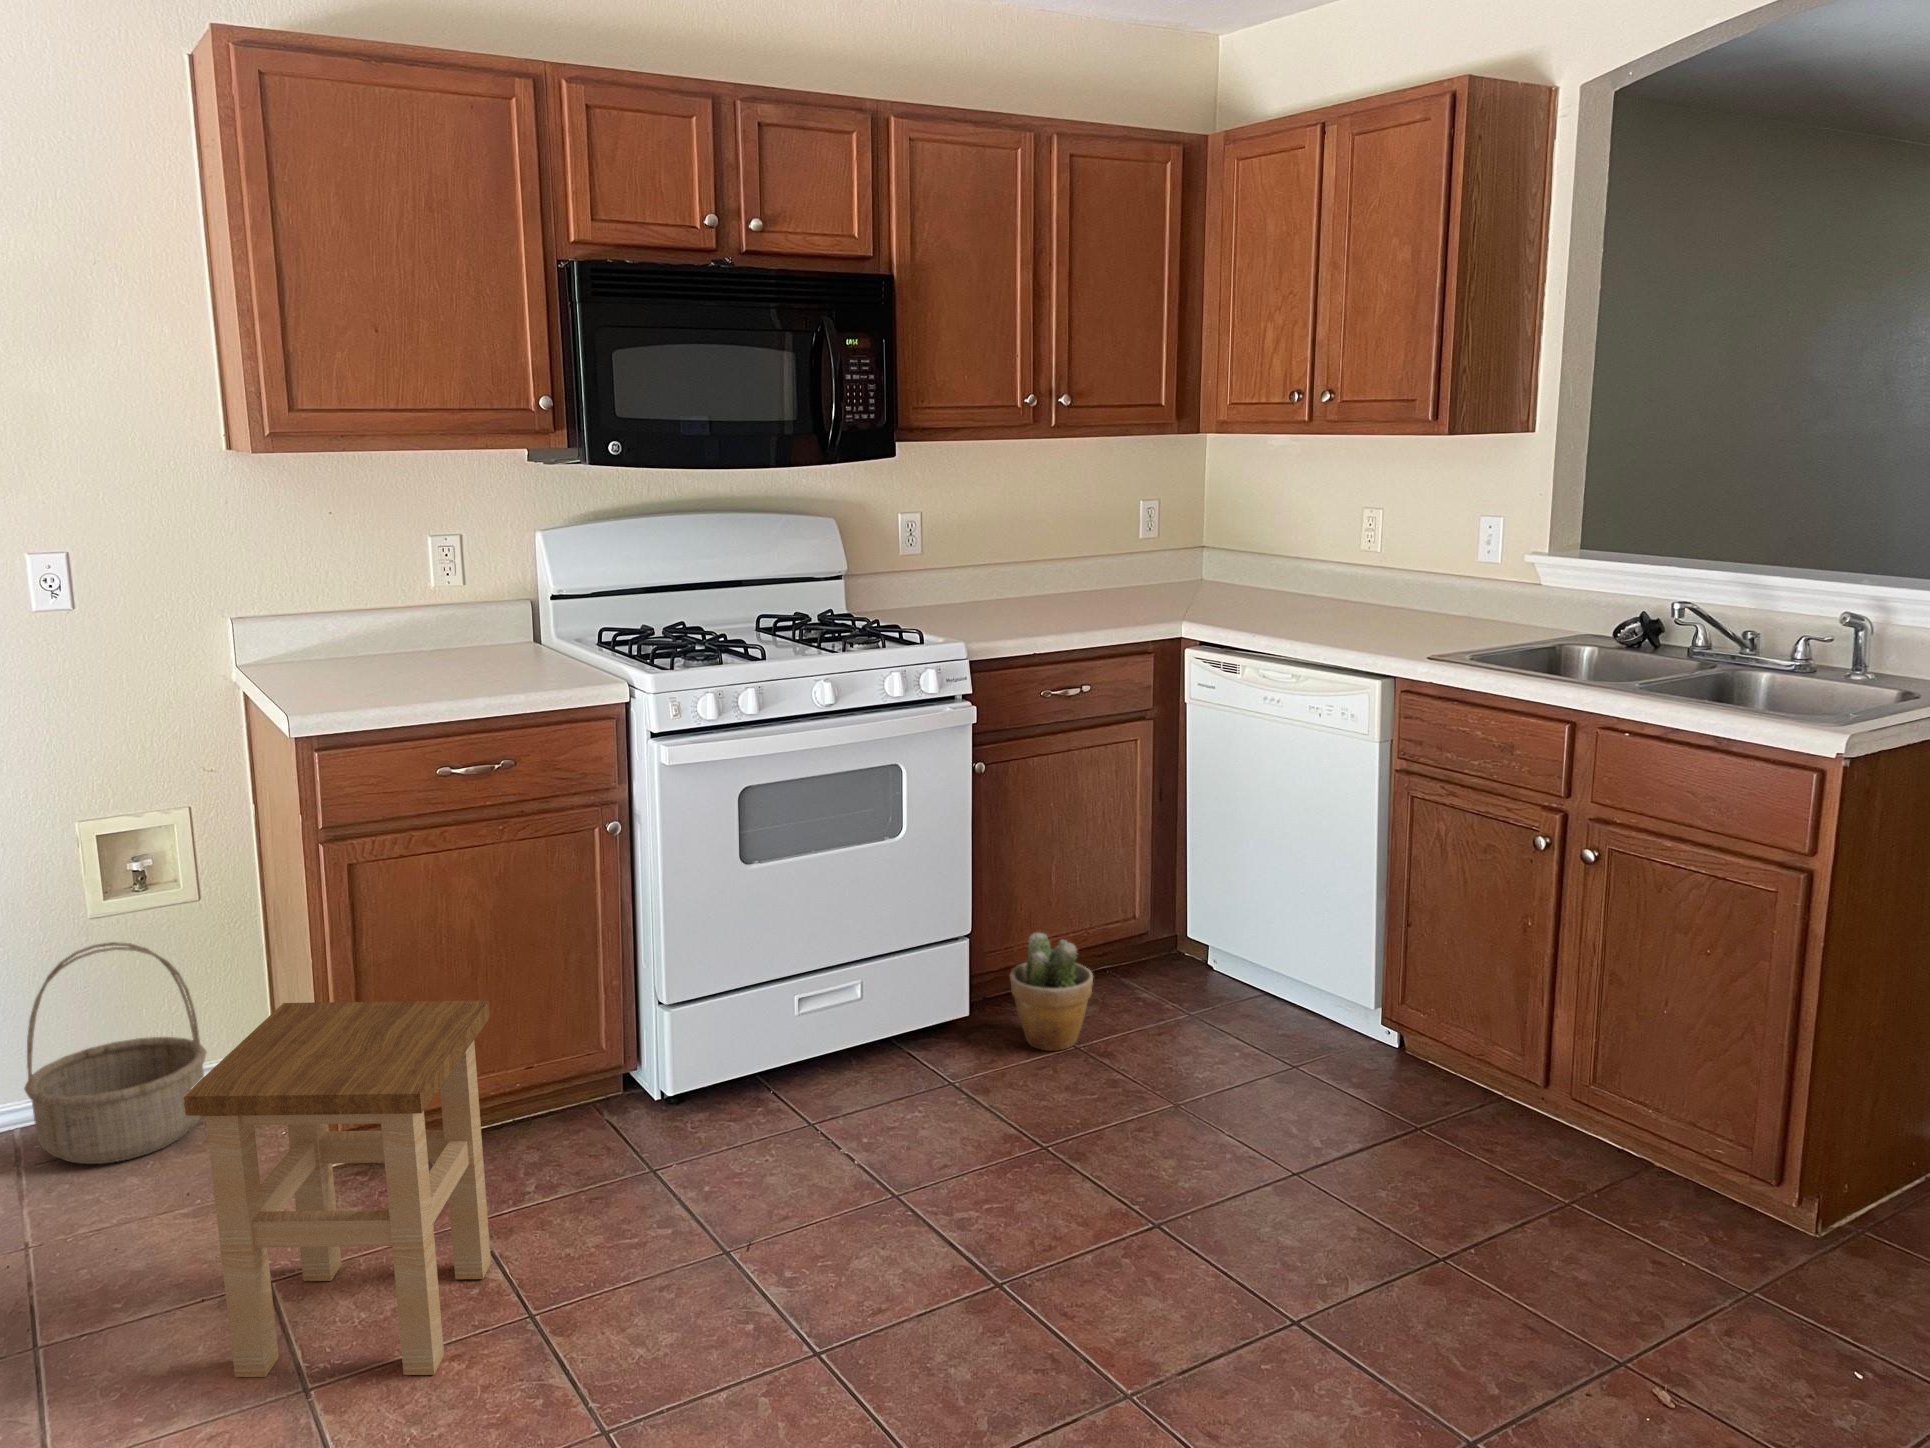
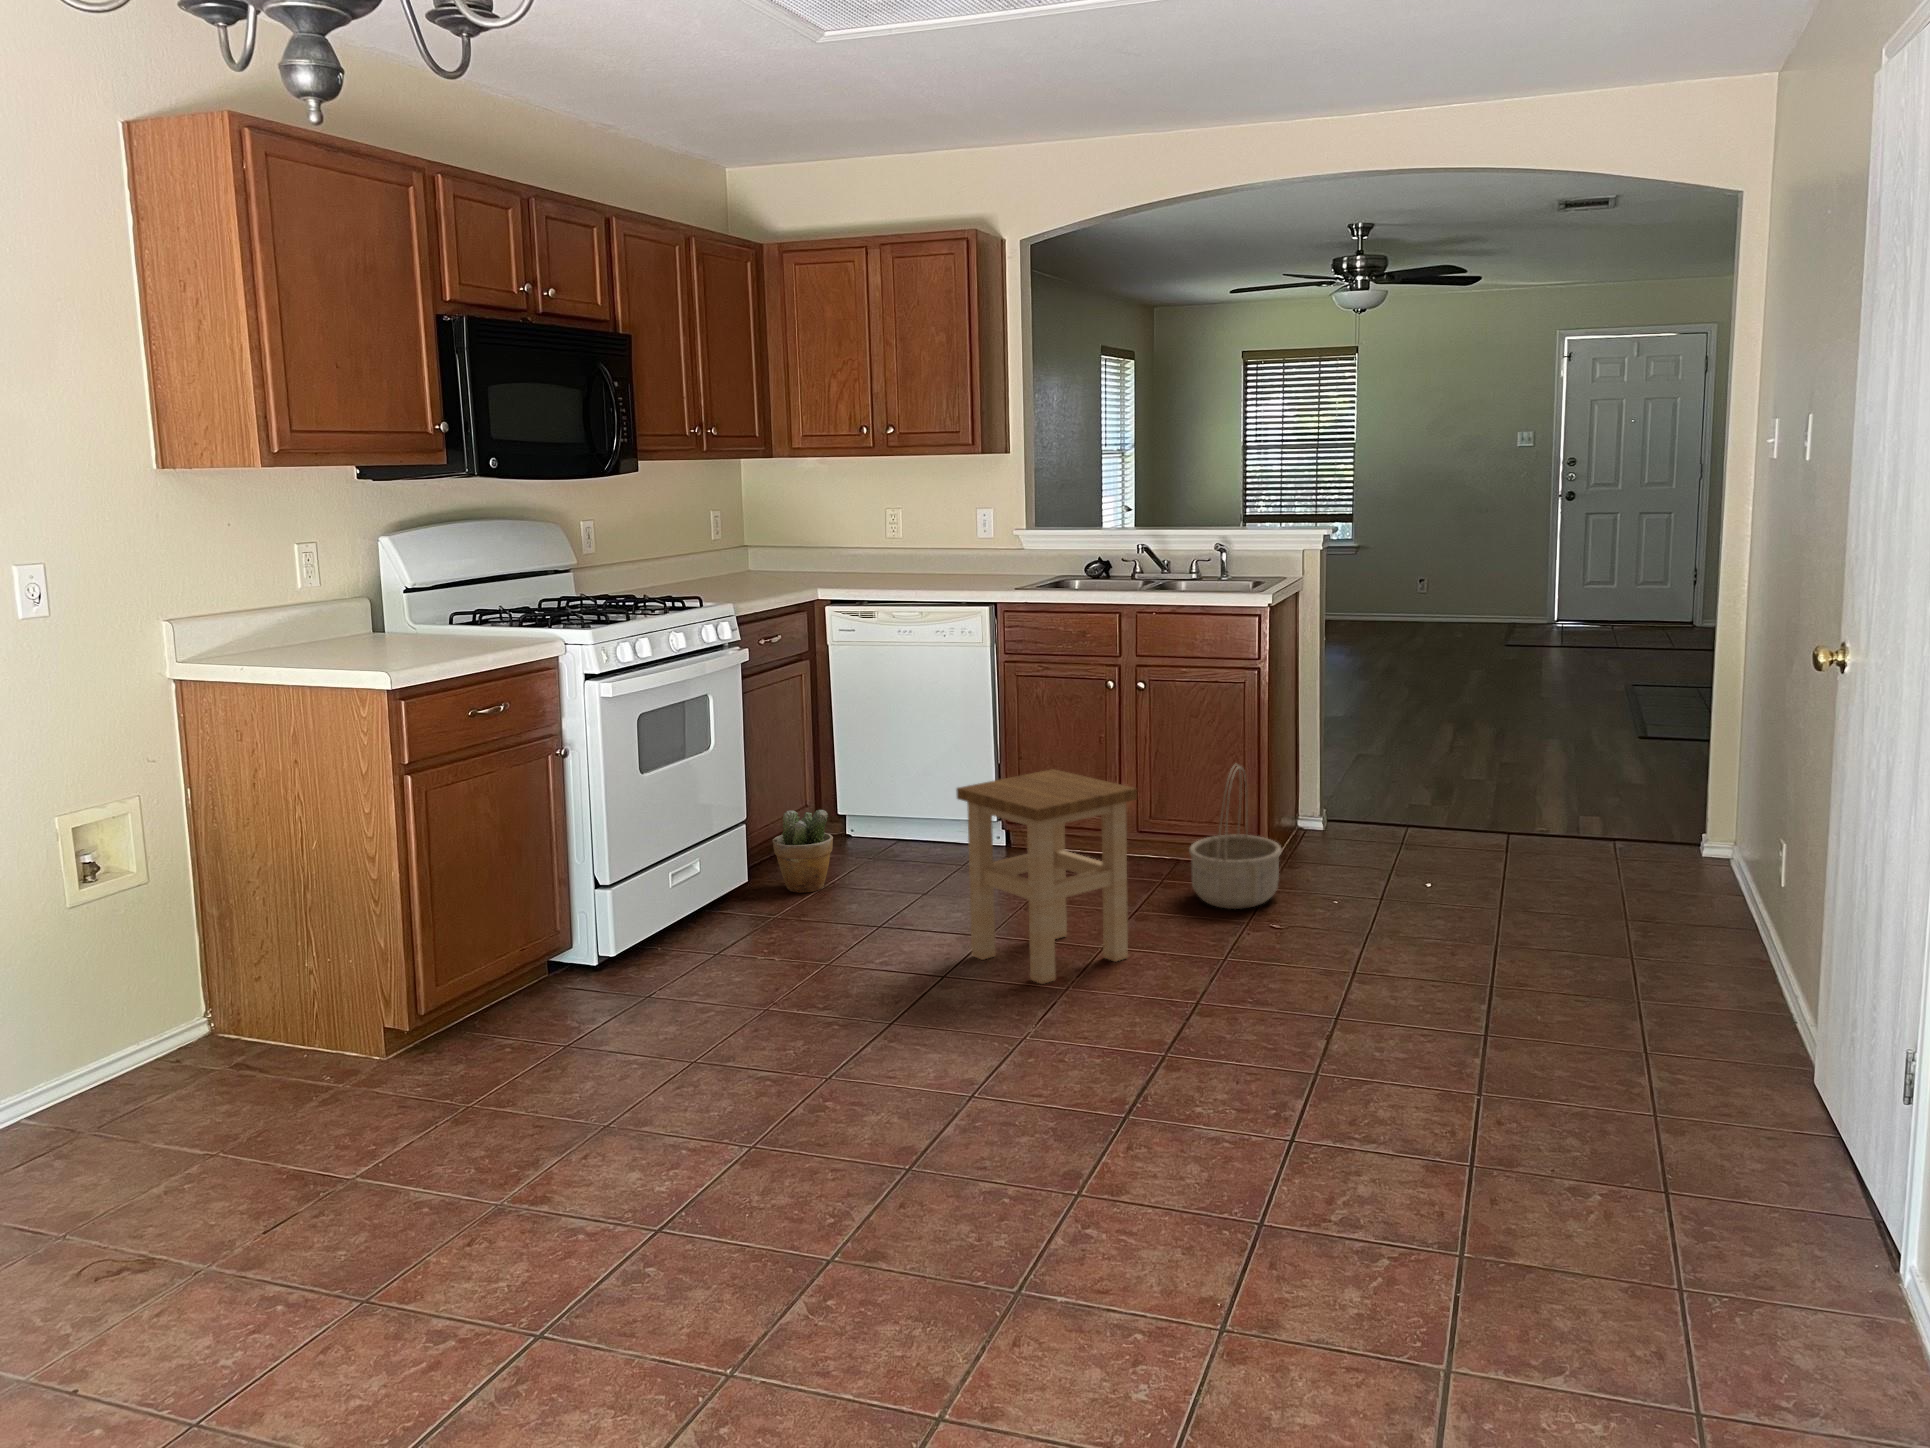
basket: present [24,942,207,1164] -> present [1189,764,1282,909]
stool: present [183,1000,491,1377] -> present [956,769,1137,984]

